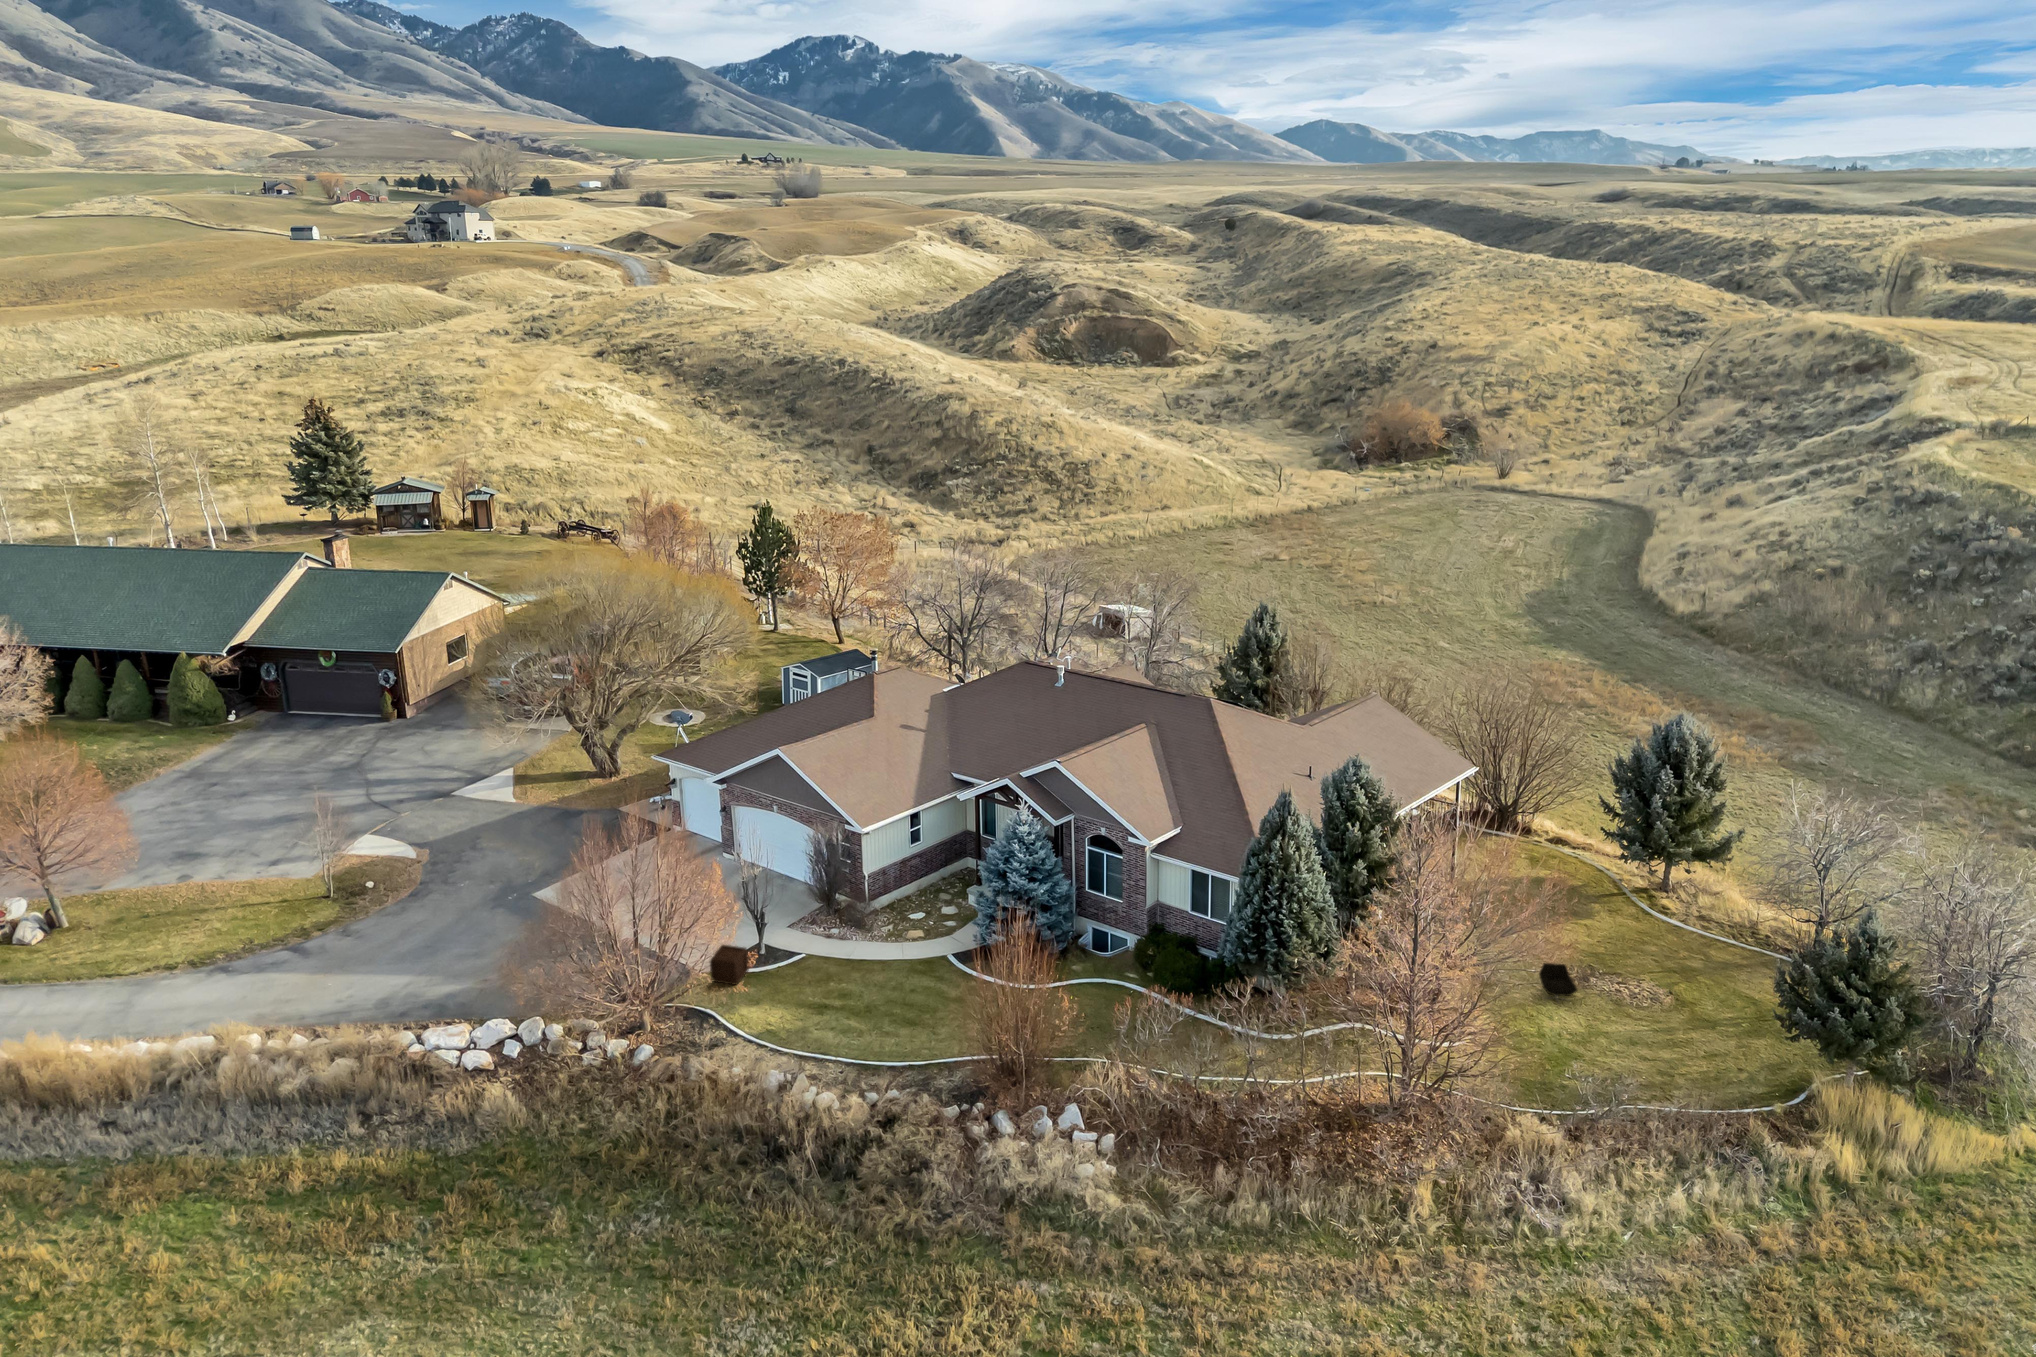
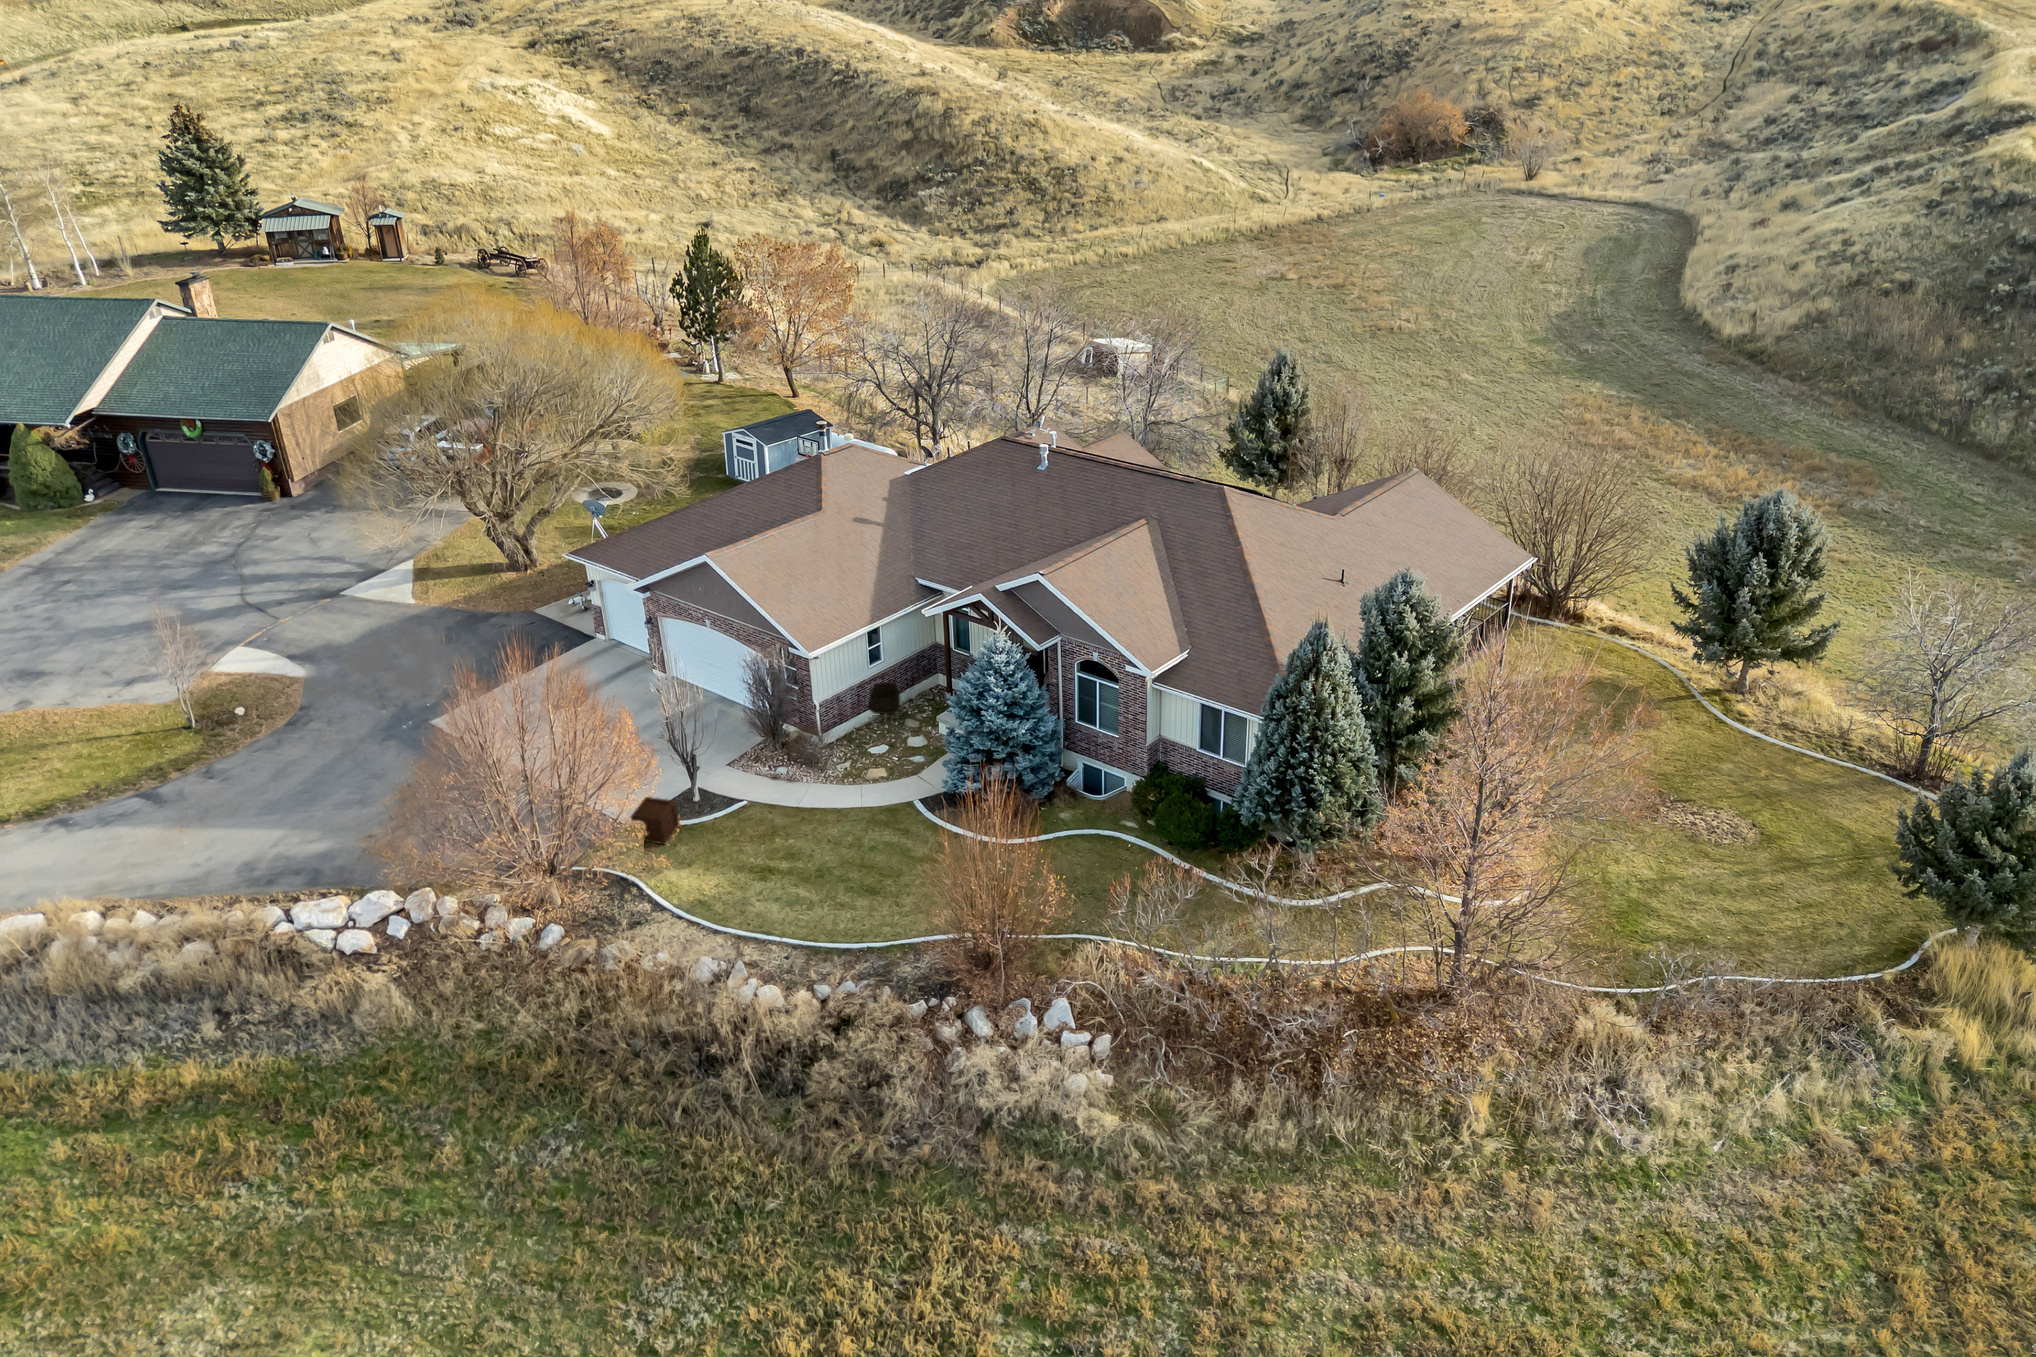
lounge chair: present [1539,963,1578,1000] -> present [867,682,900,719]

